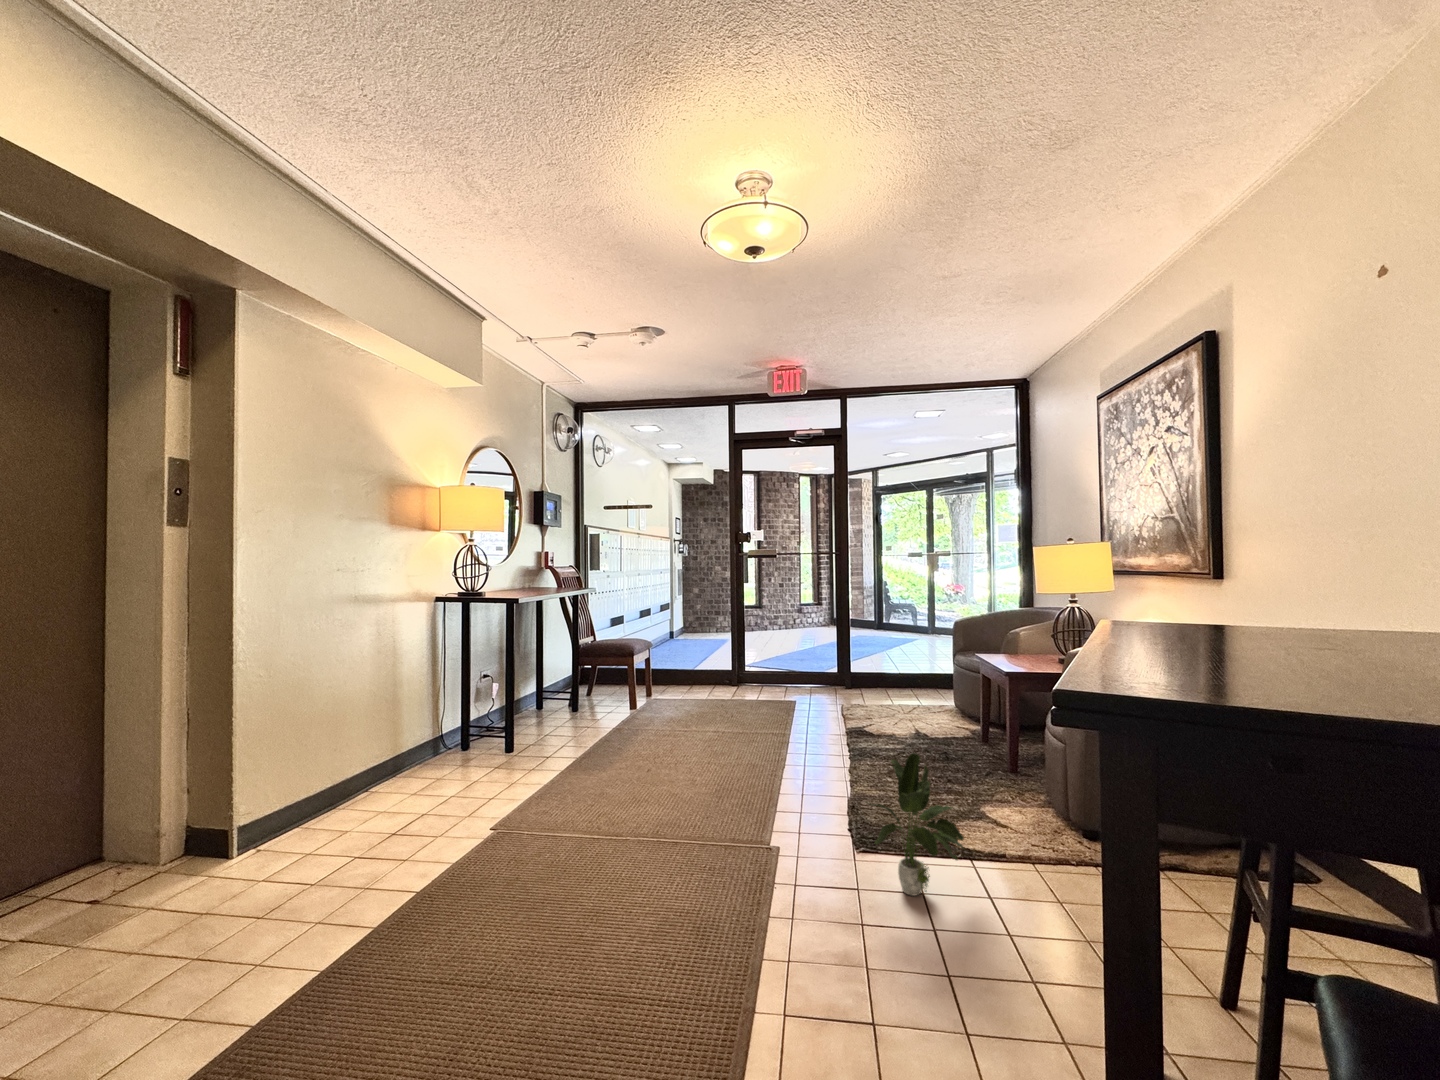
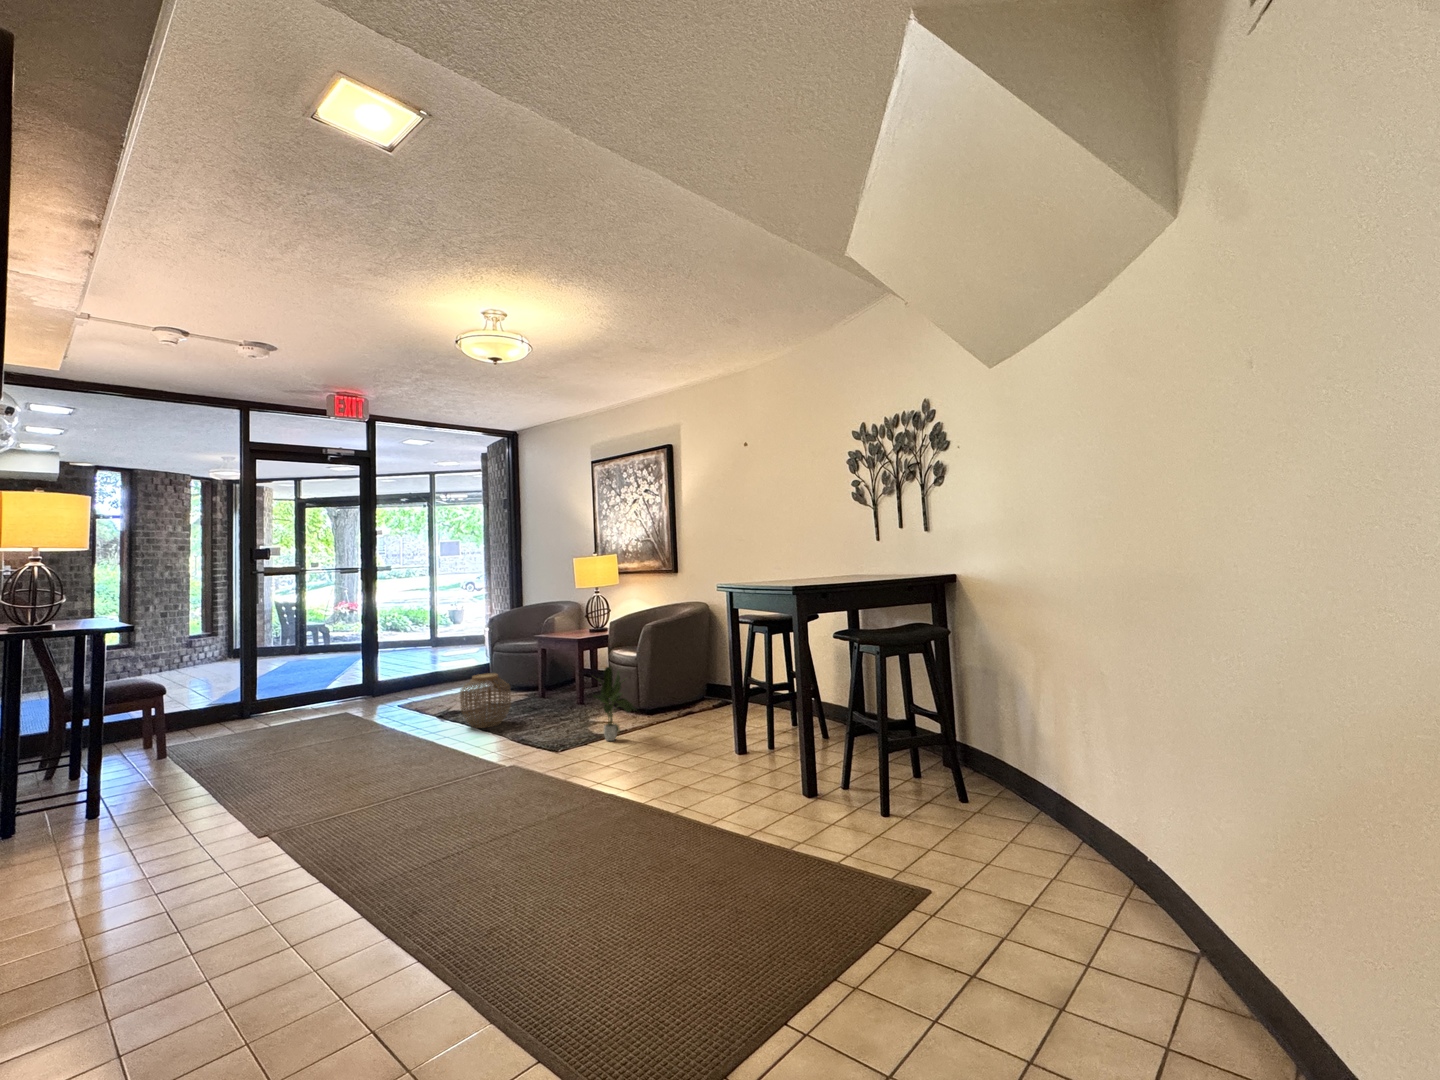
woven basket: none [806,703,872,780] -> present [460,673,511,728]

